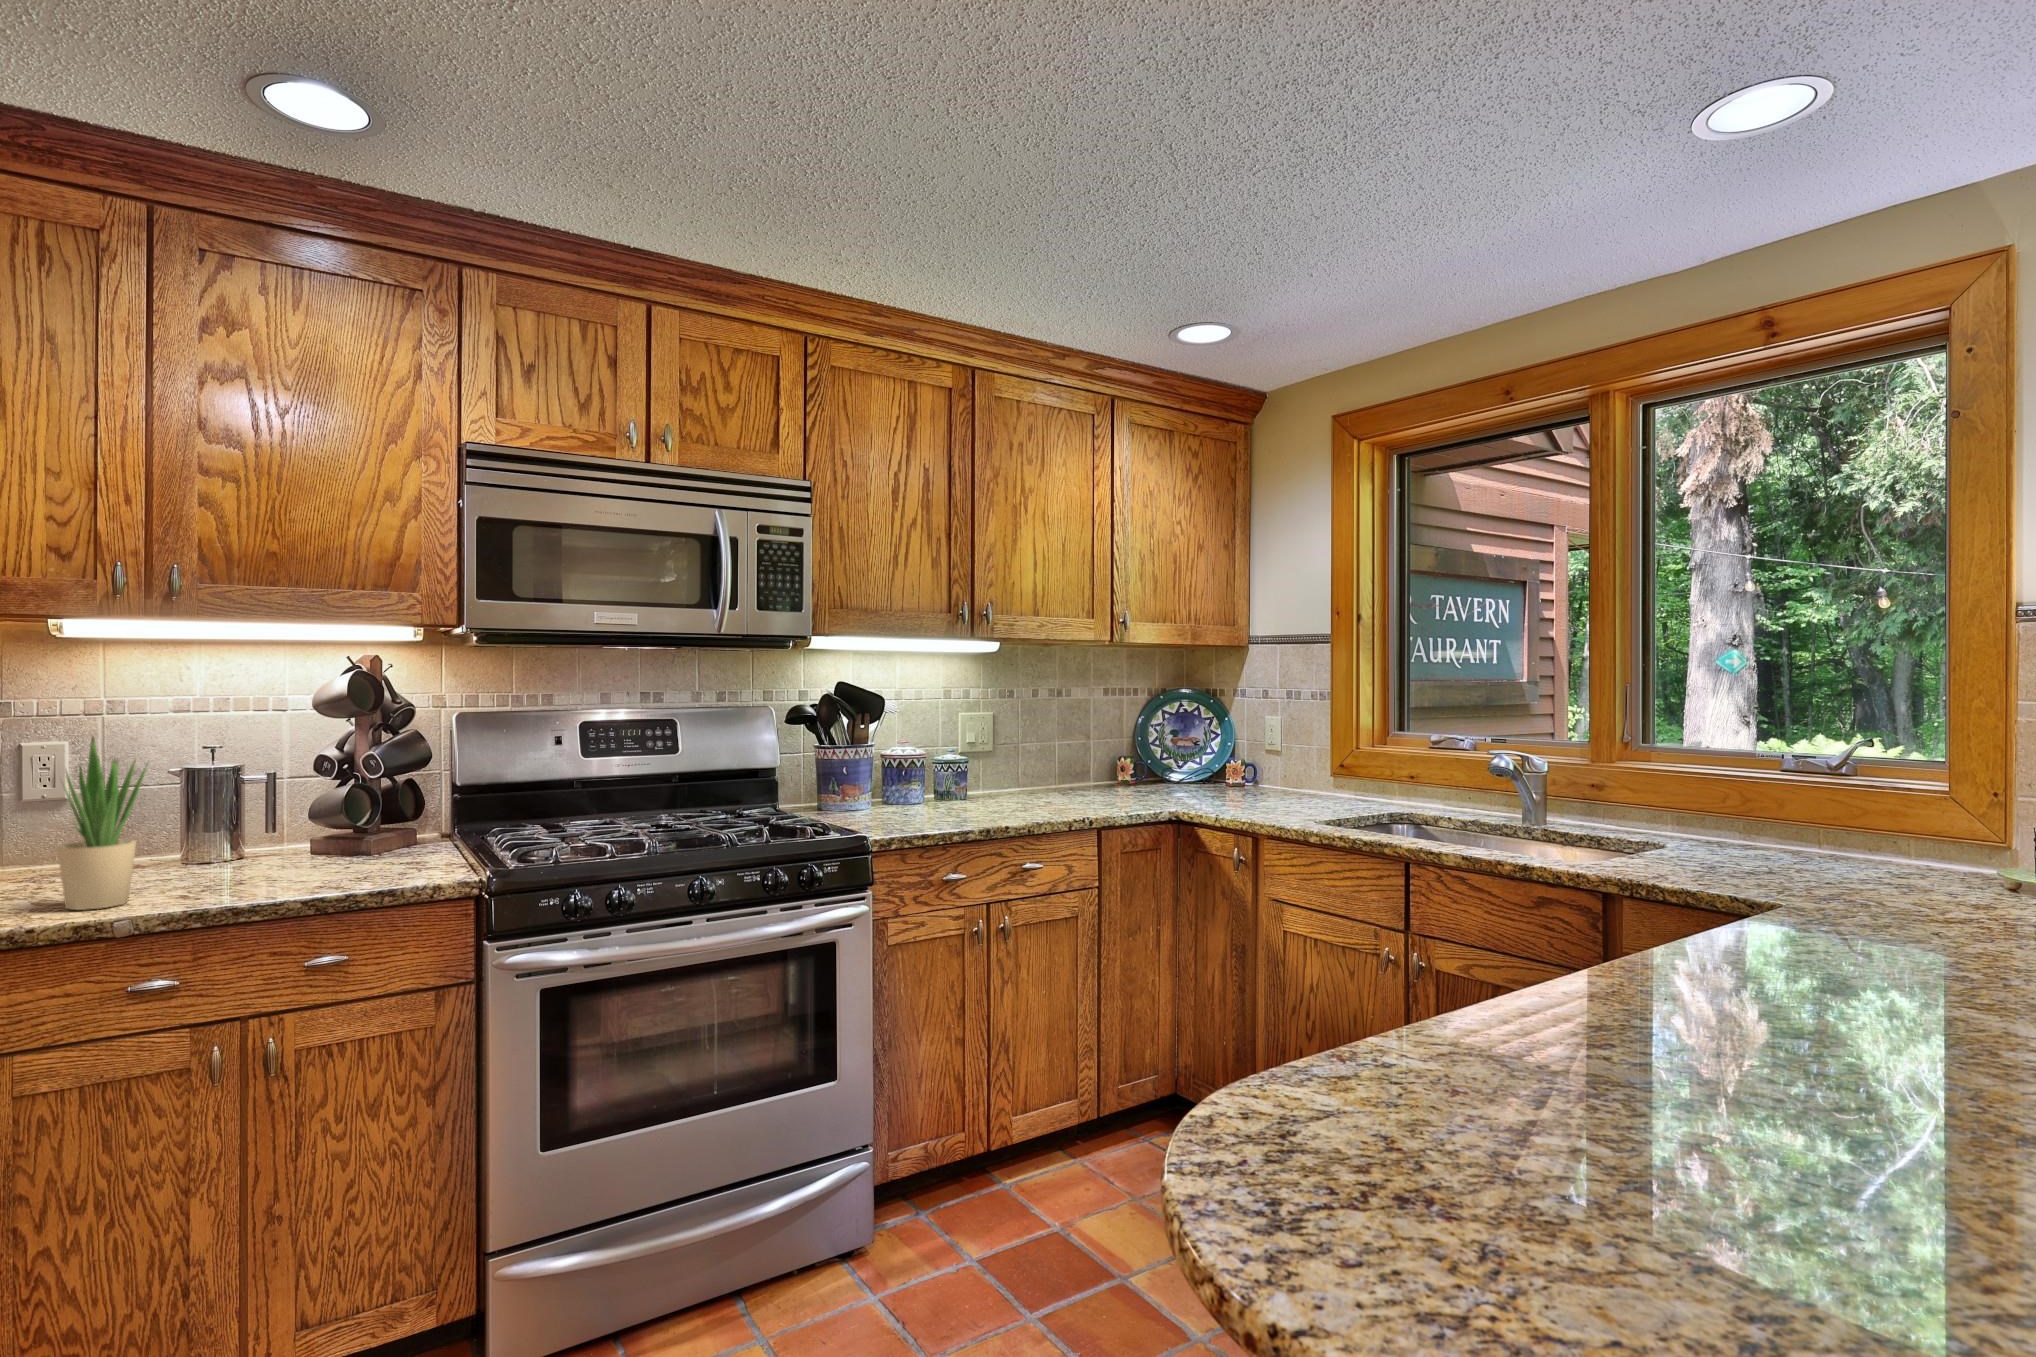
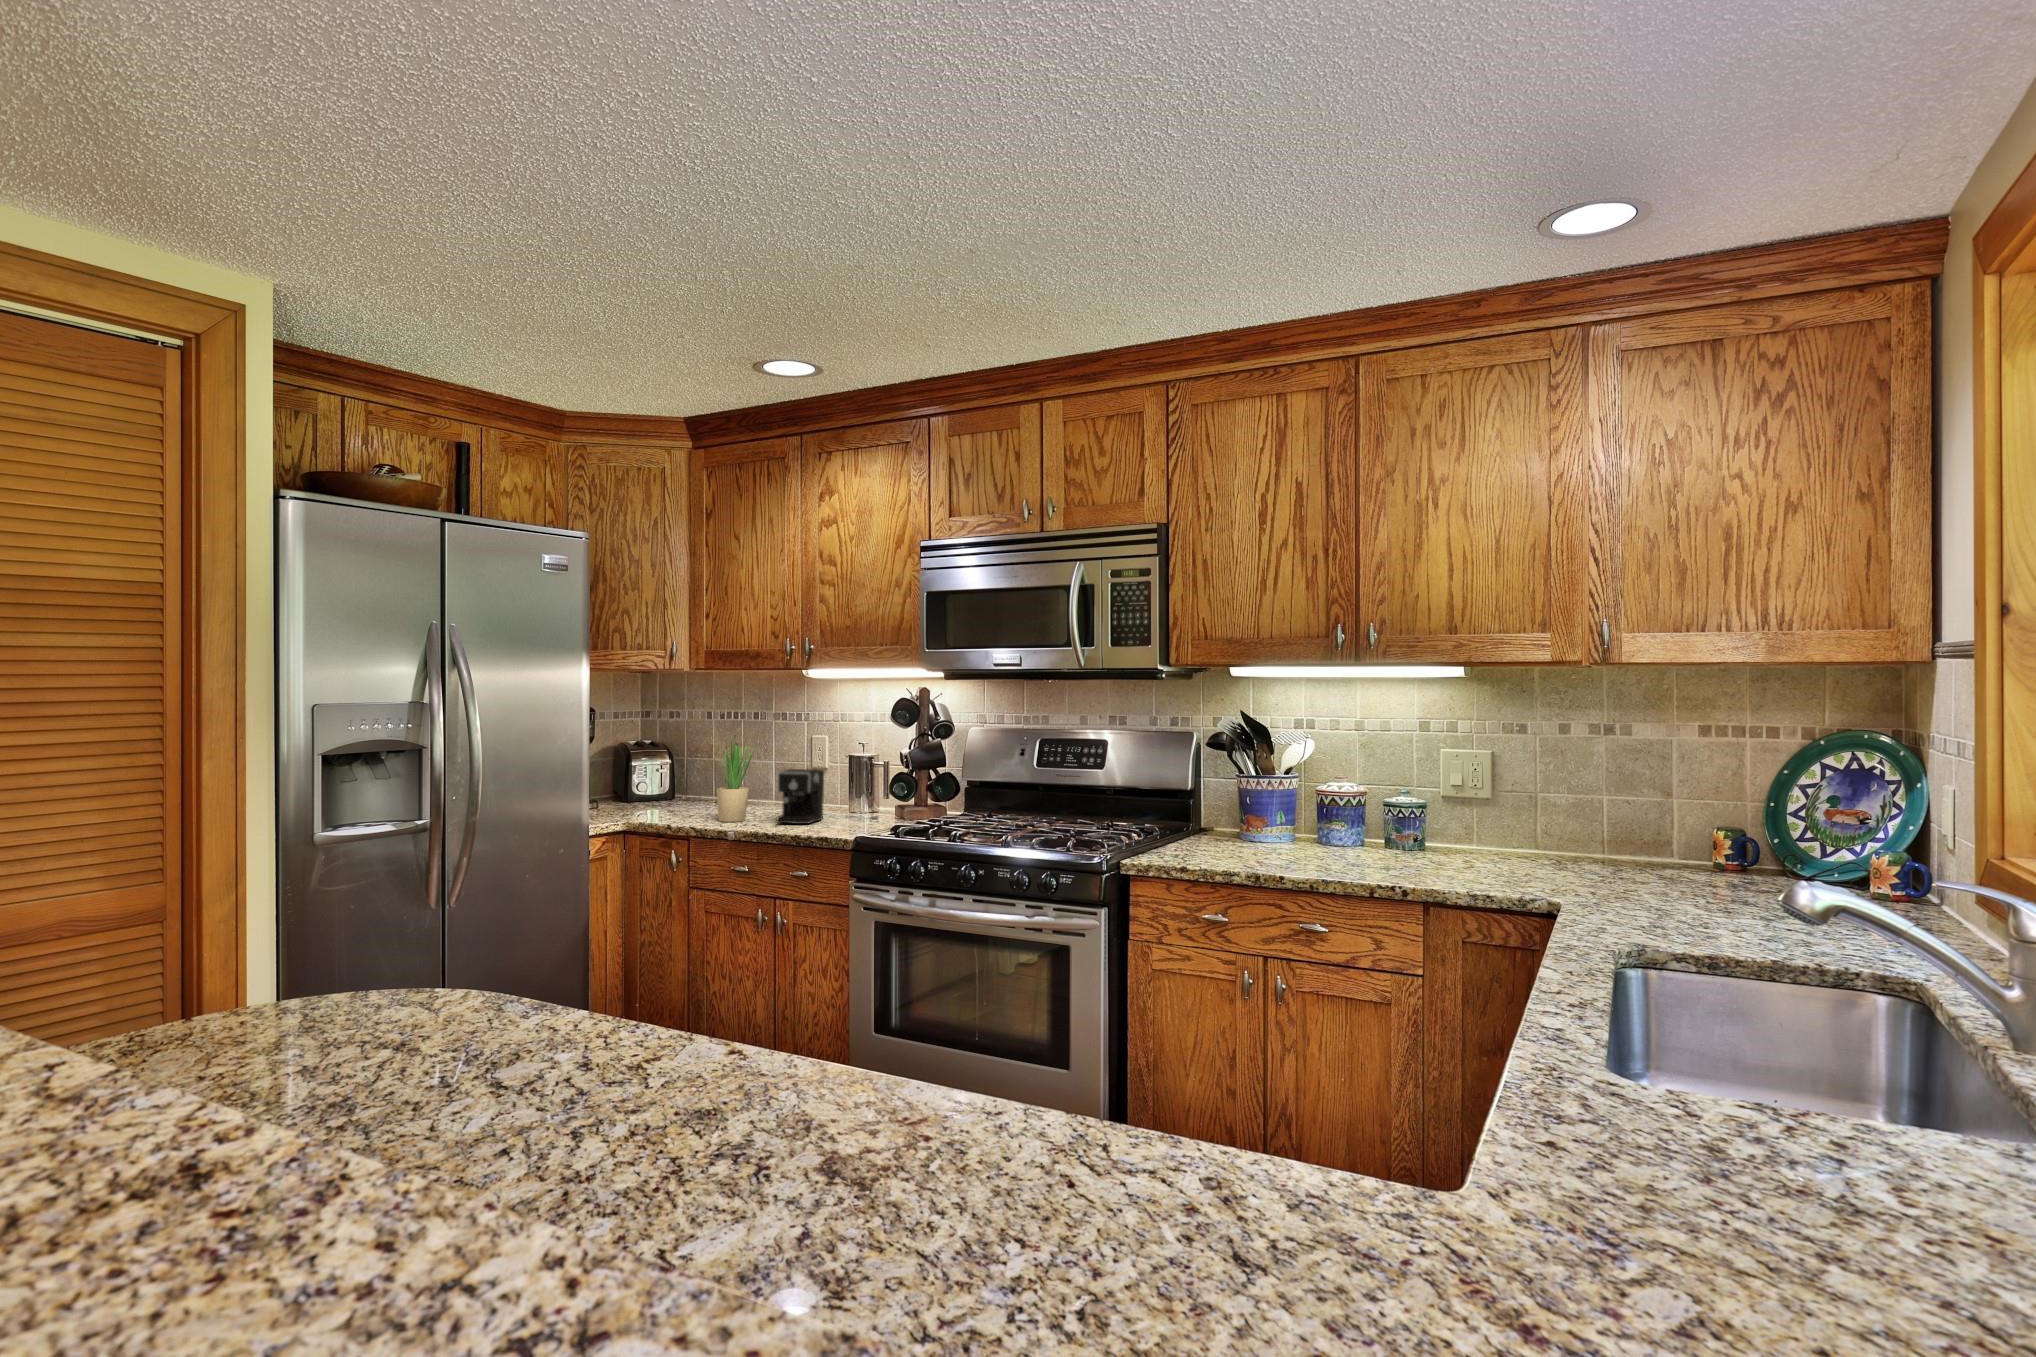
coffee maker: none [205,791,357,889] -> present [777,769,878,824]

